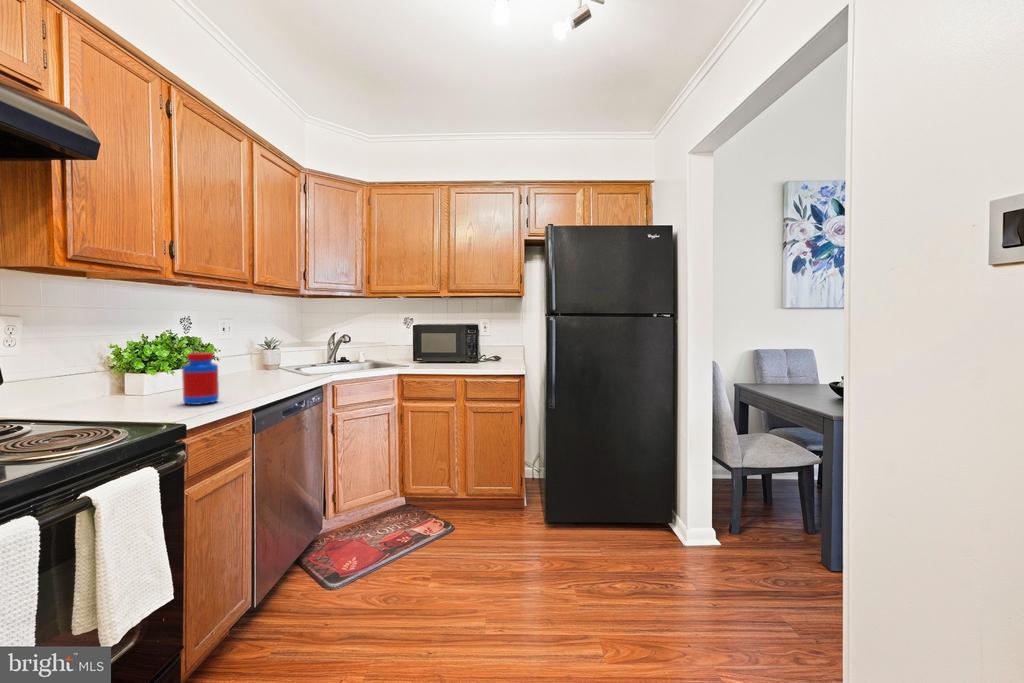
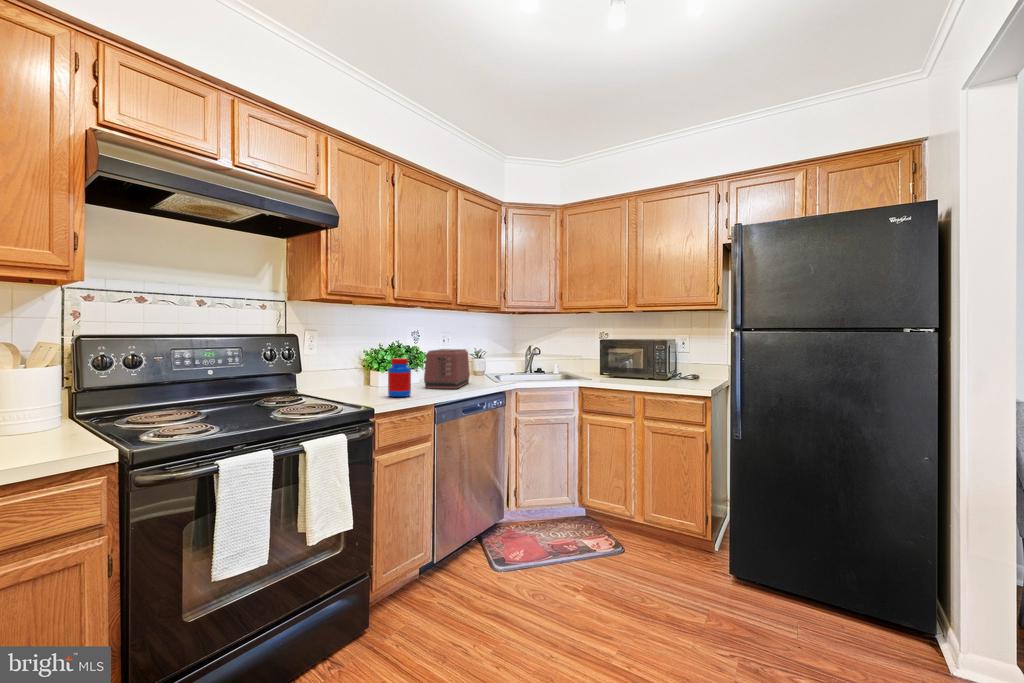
toaster: none [222,339,276,389] -> present [424,349,470,389]

